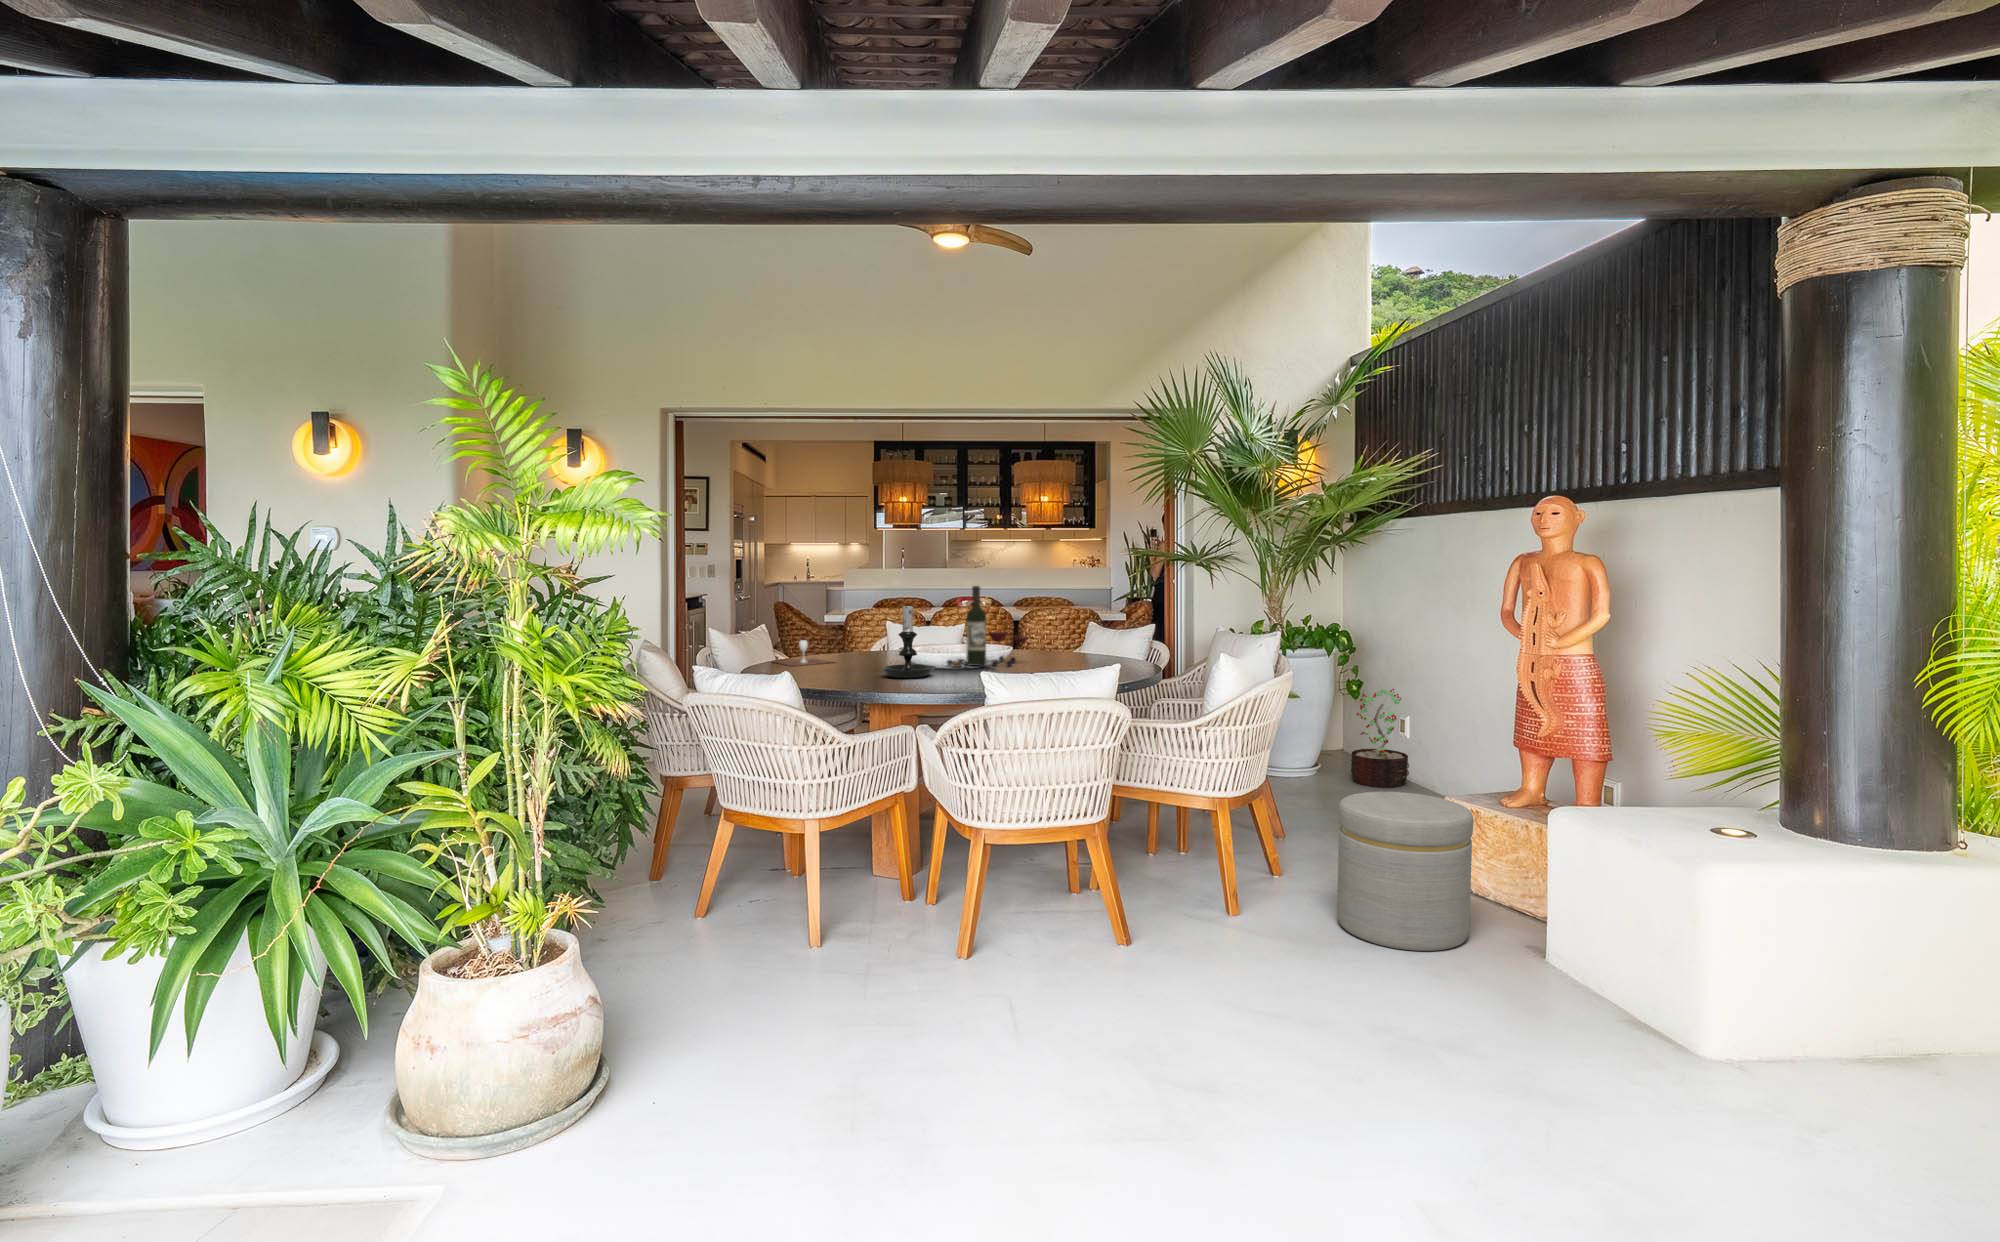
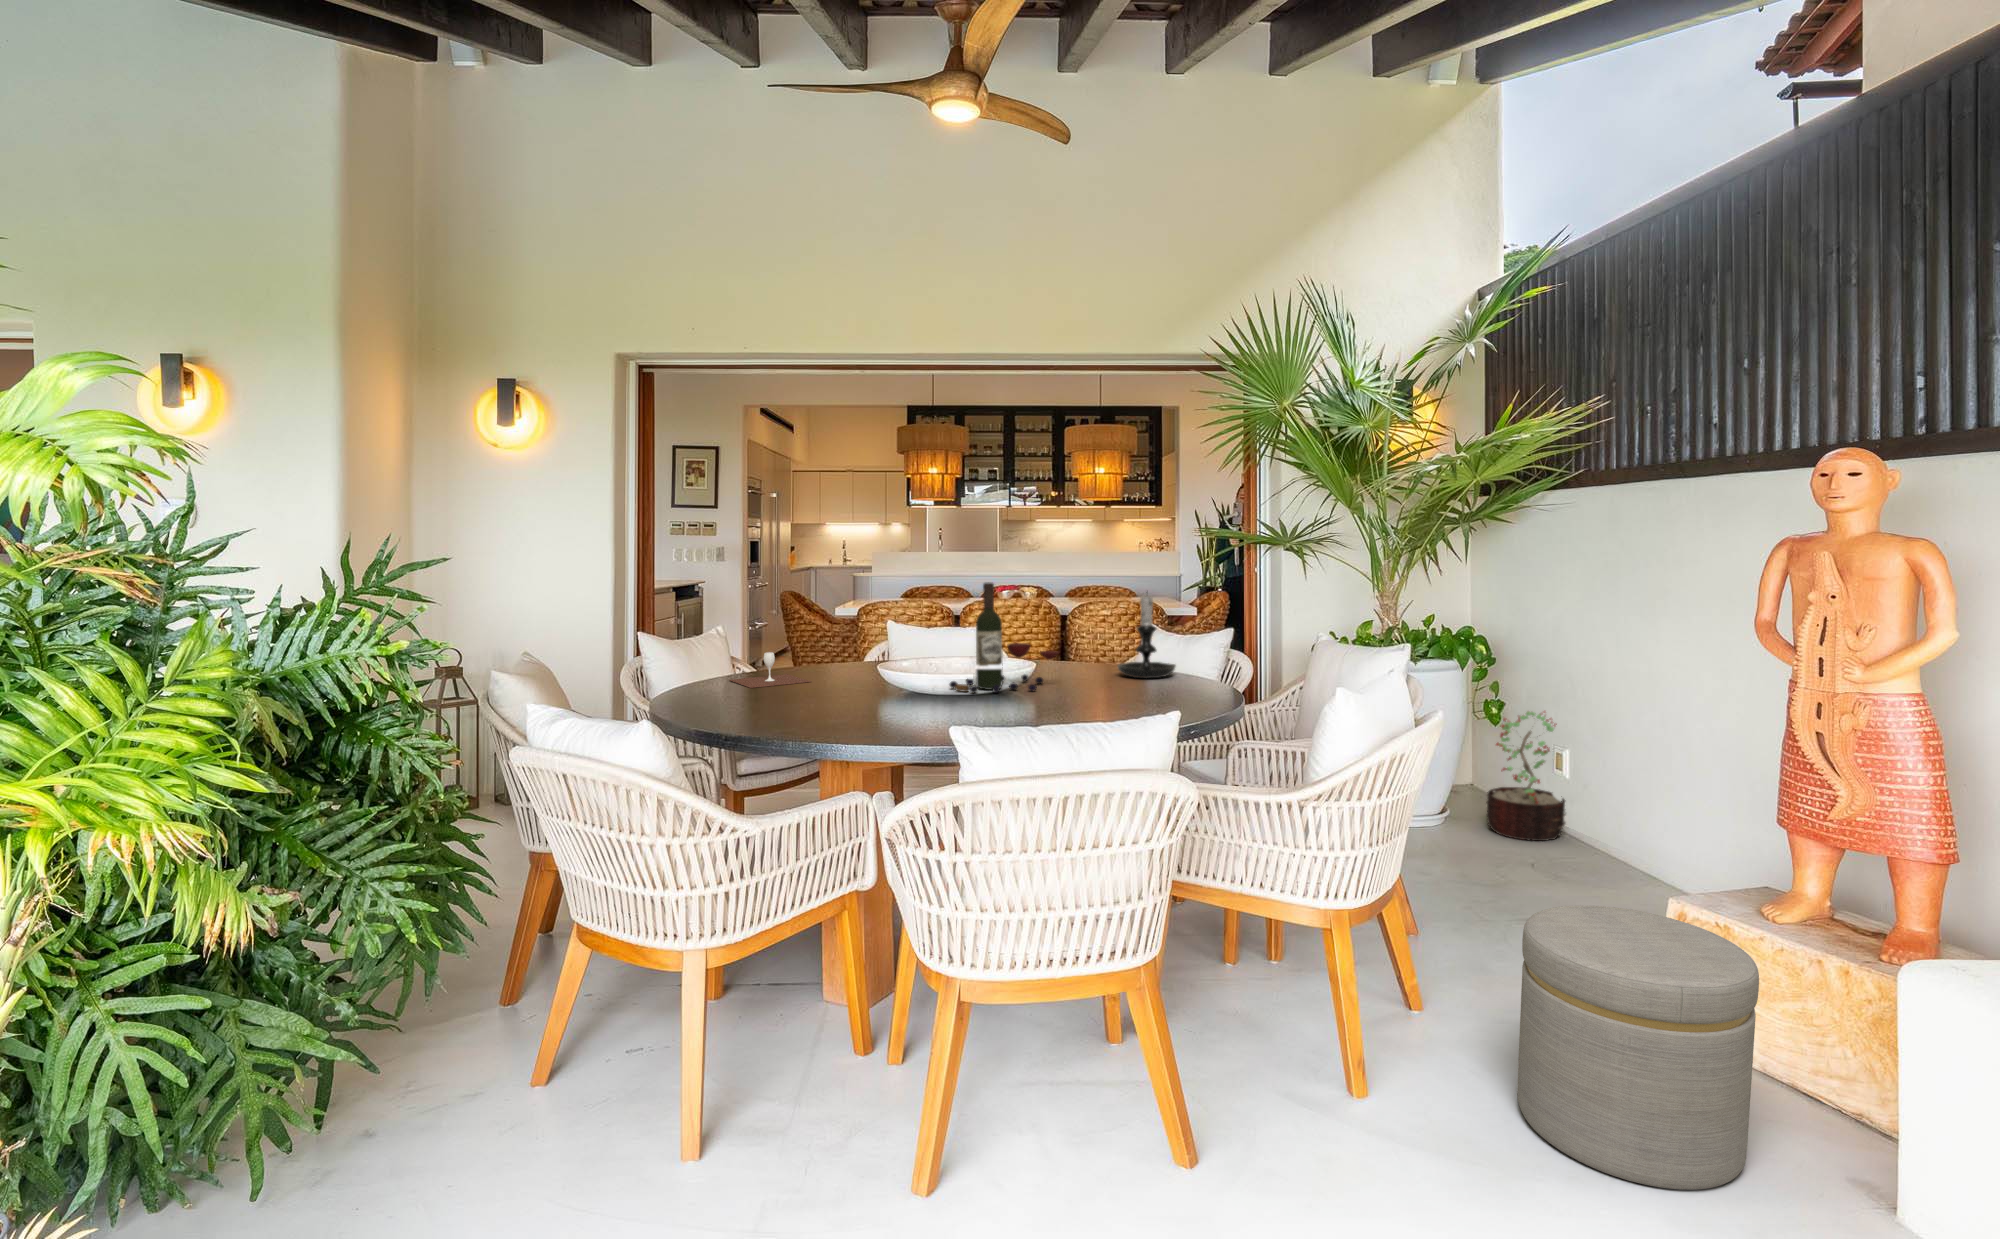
candle holder: present [883,601,935,678] -> present [1118,596,1176,679]

